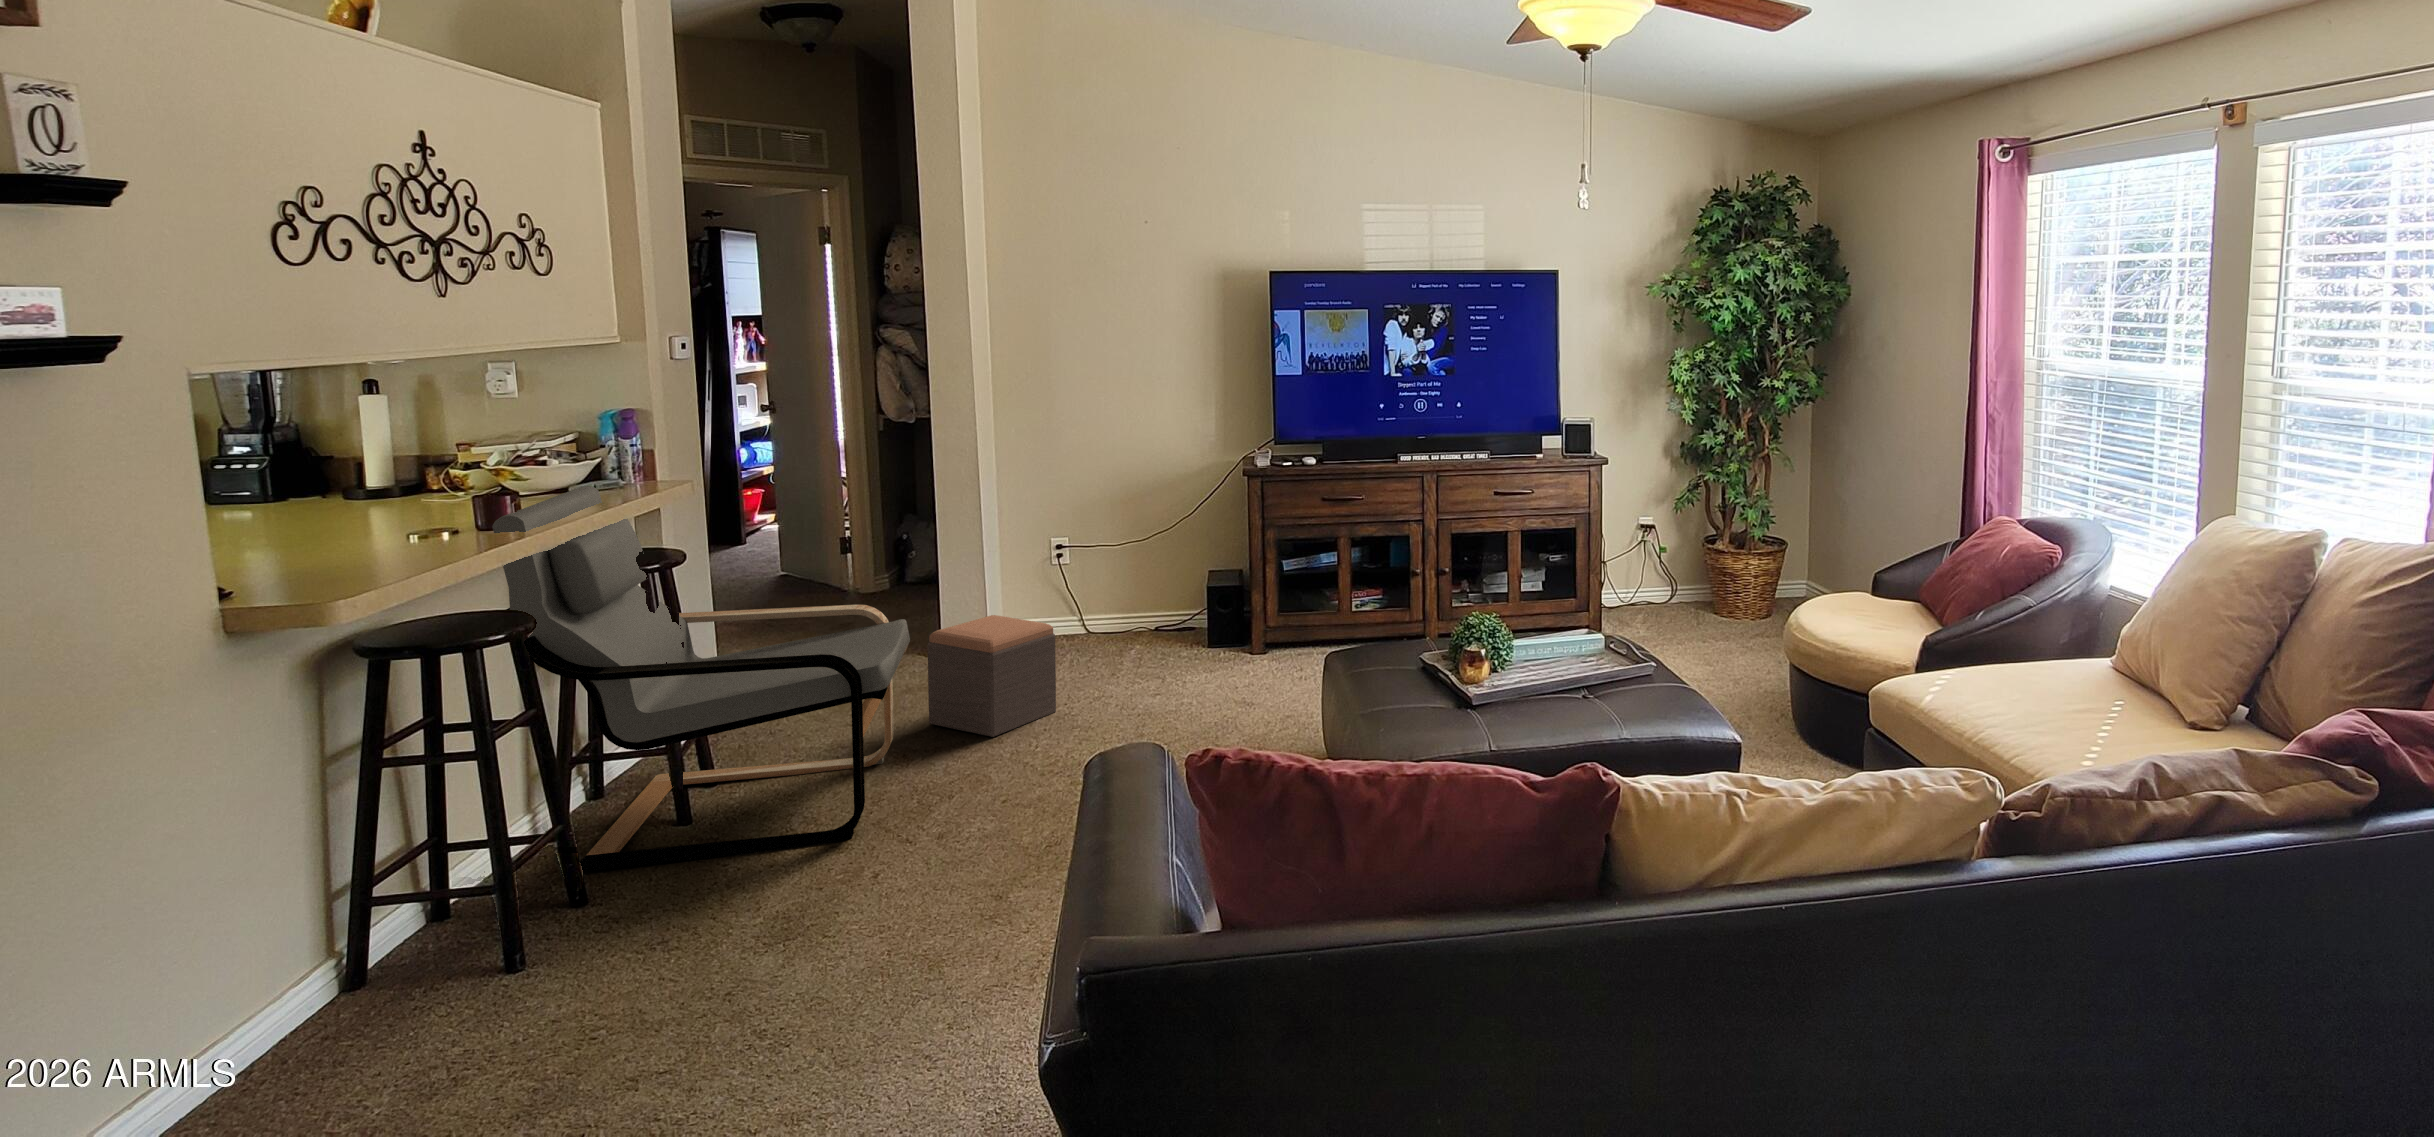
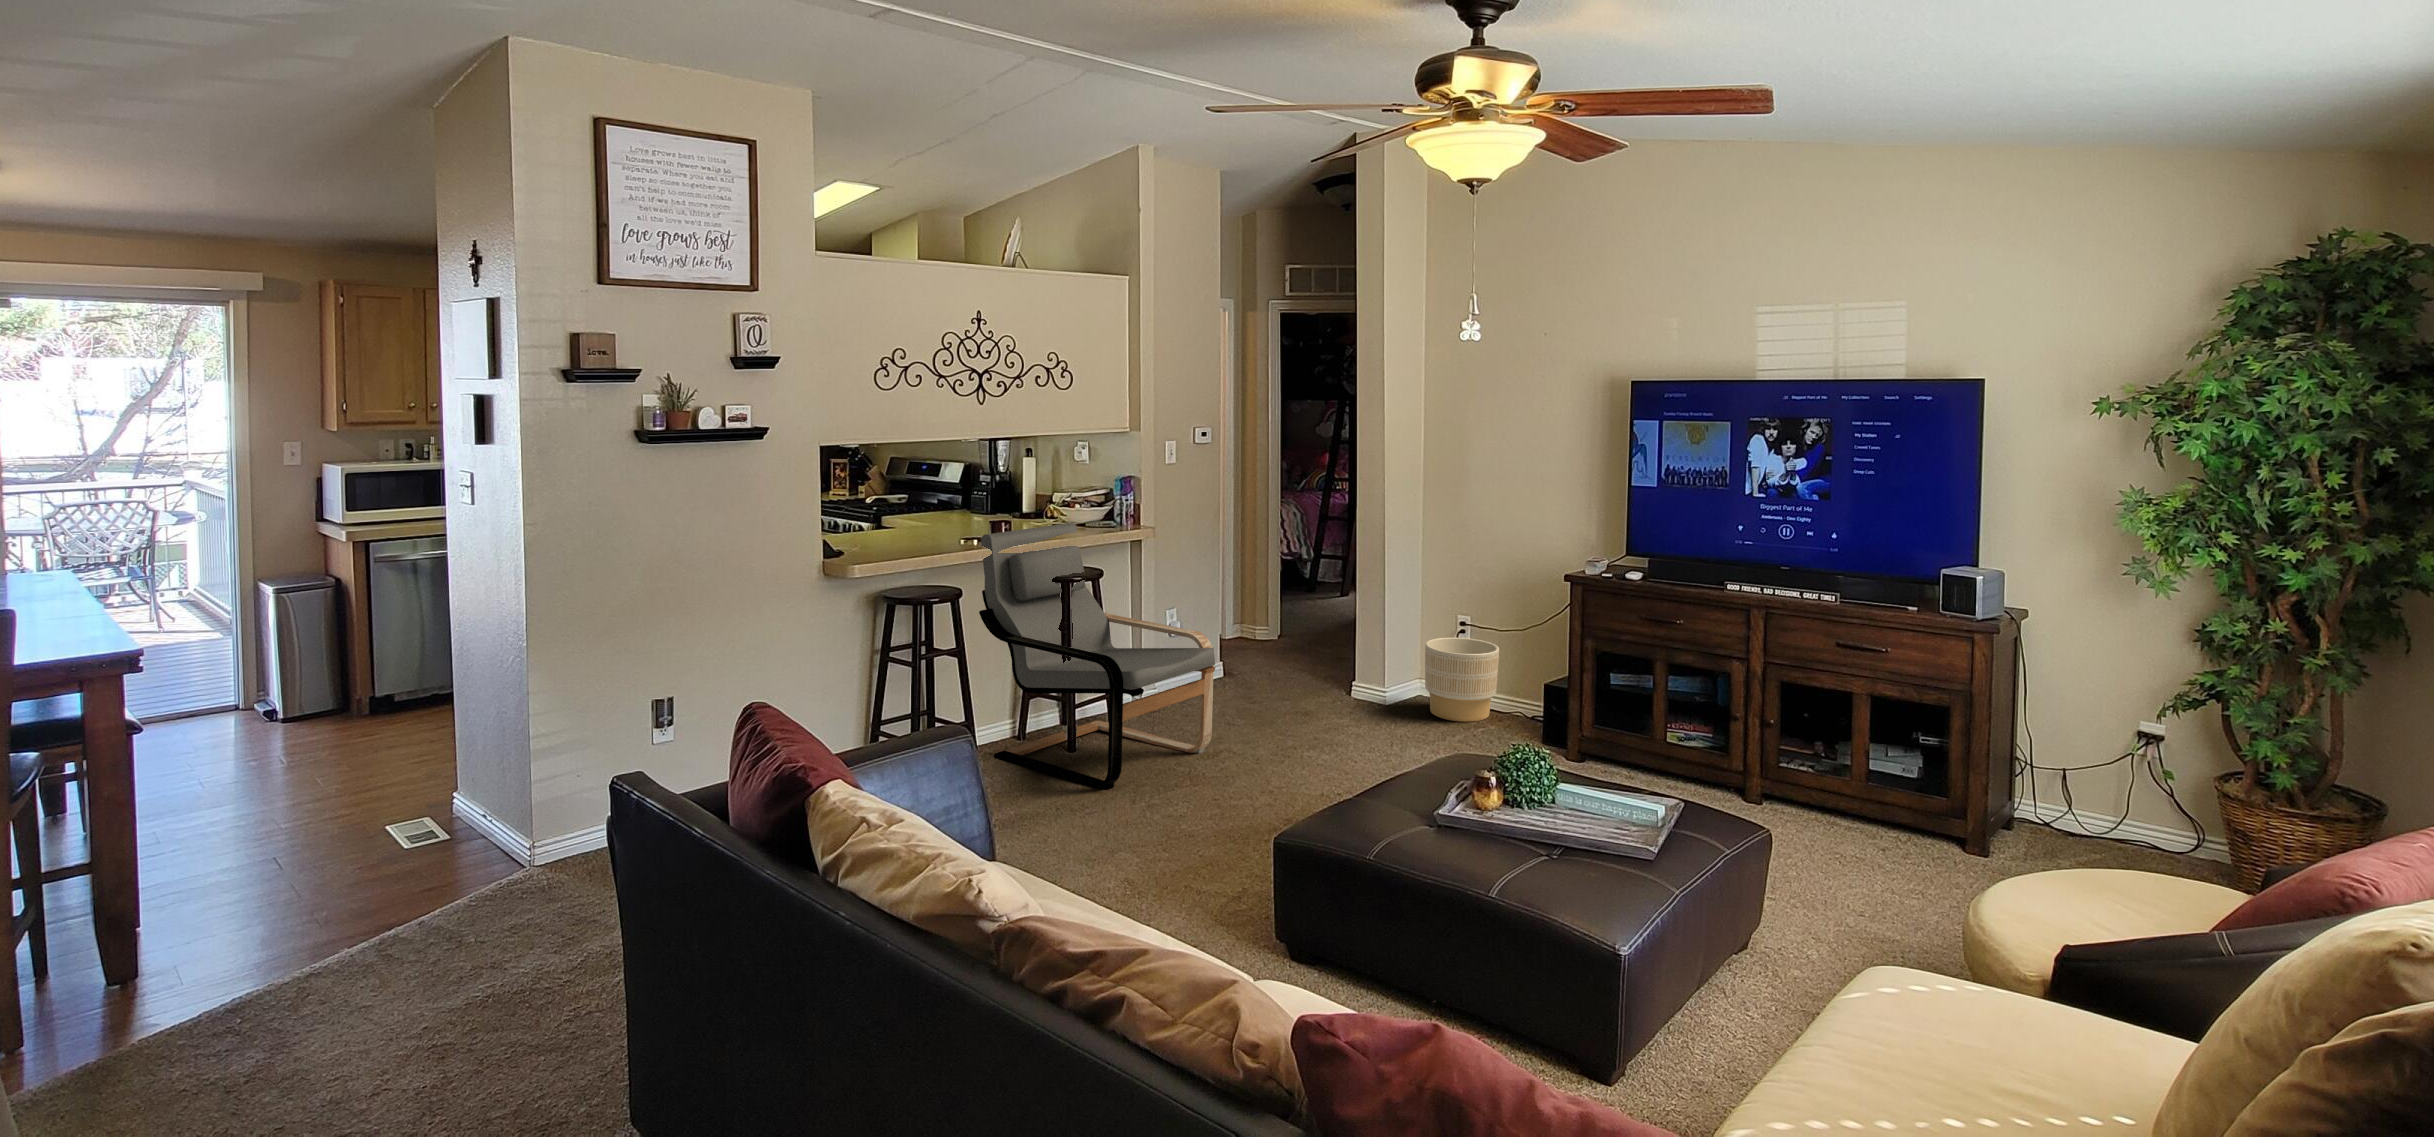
planter: none [1037,561,1122,652] -> present [1425,638,1499,722]
footstool: present [927,615,1056,737] -> none [1263,664,1349,760]

